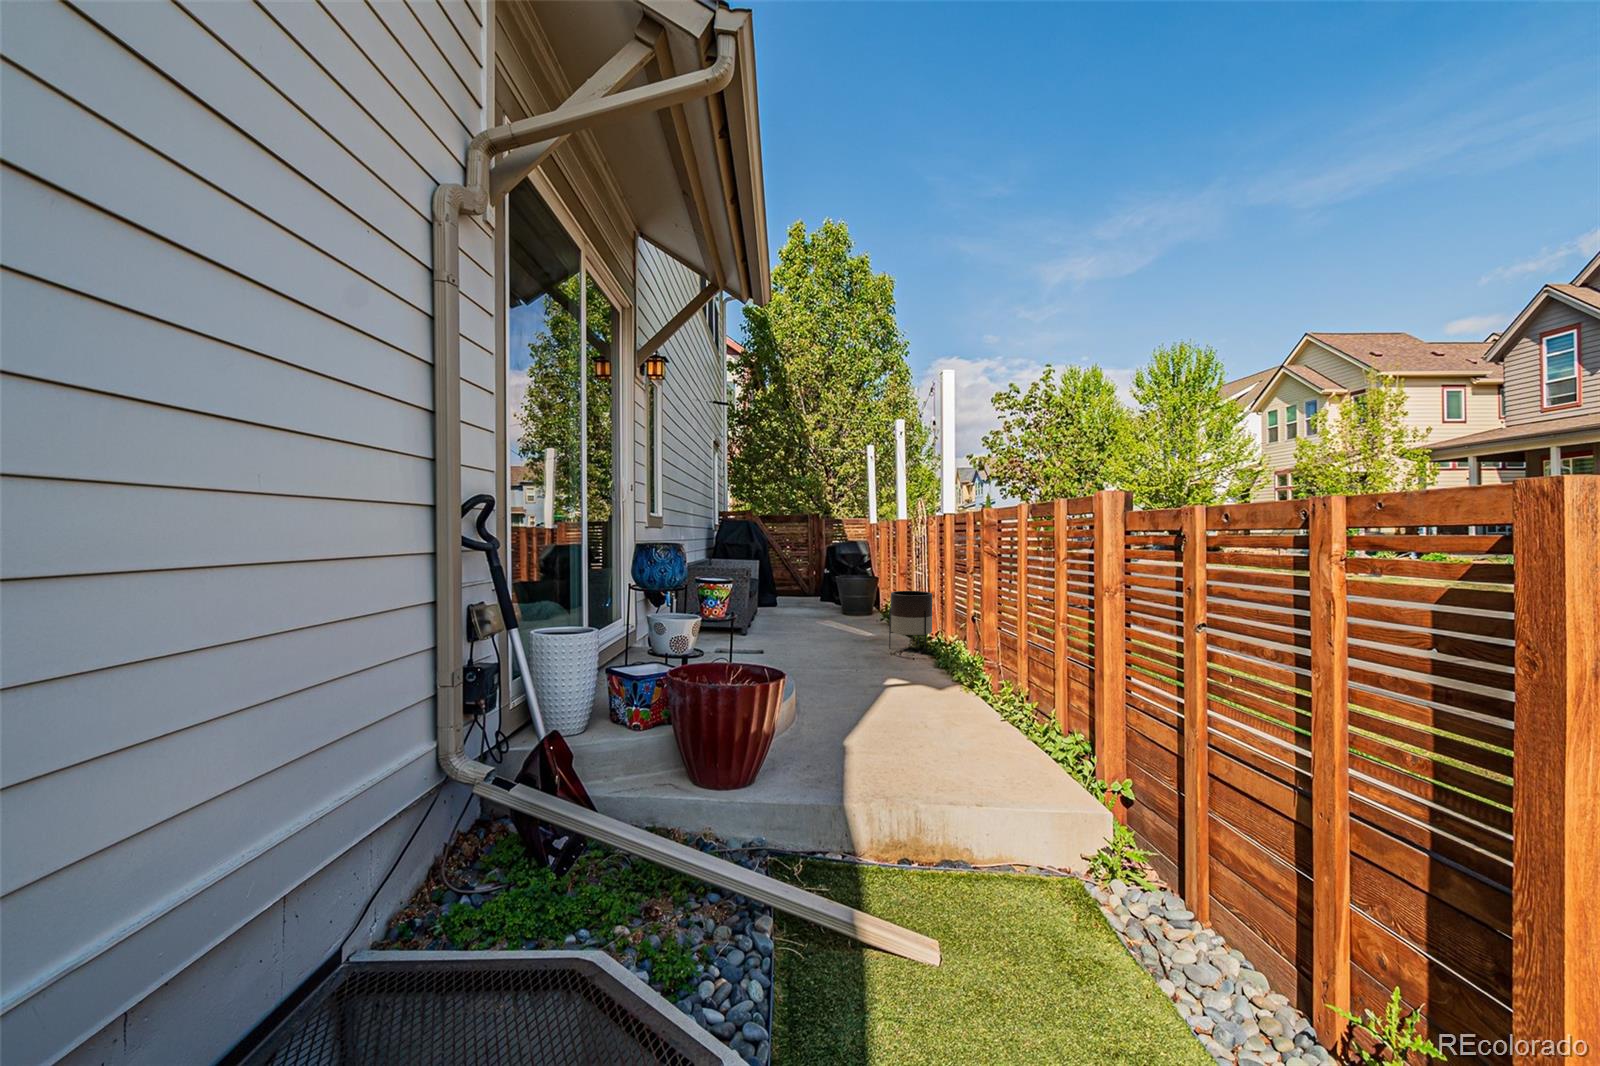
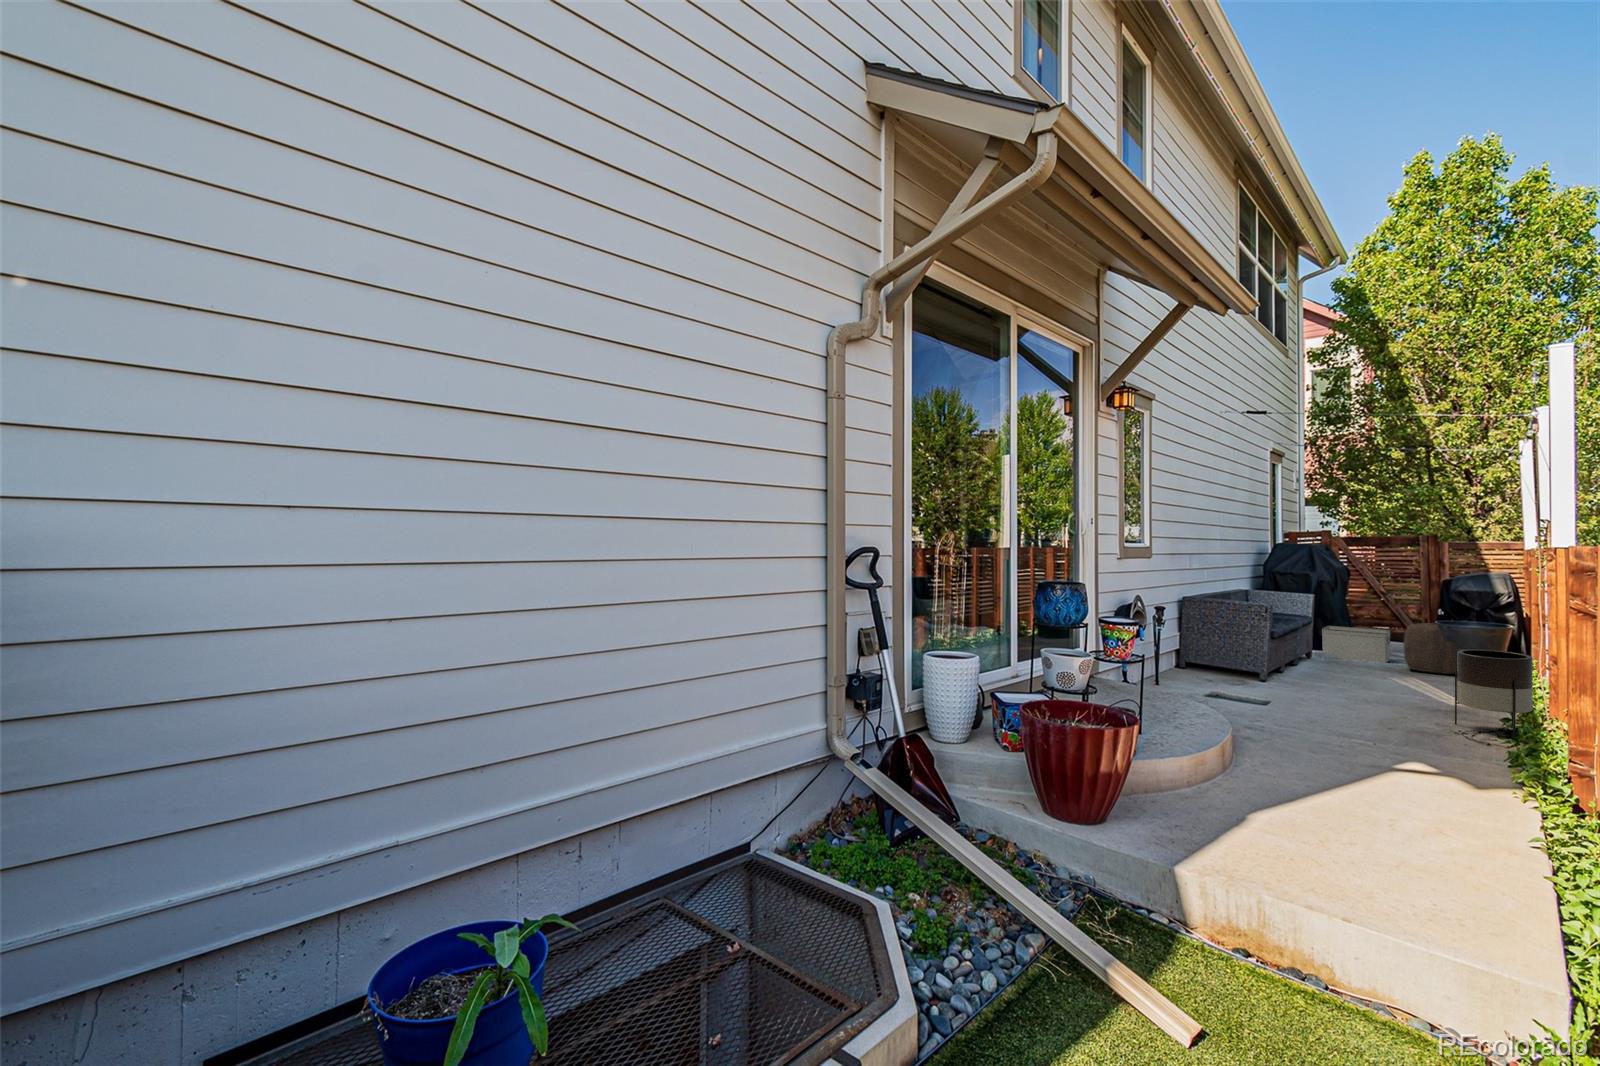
ottoman: none [820,577,857,615] -> present [1404,623,1460,674]
storage bin: none [763,585,807,611] -> present [1322,626,1390,663]

